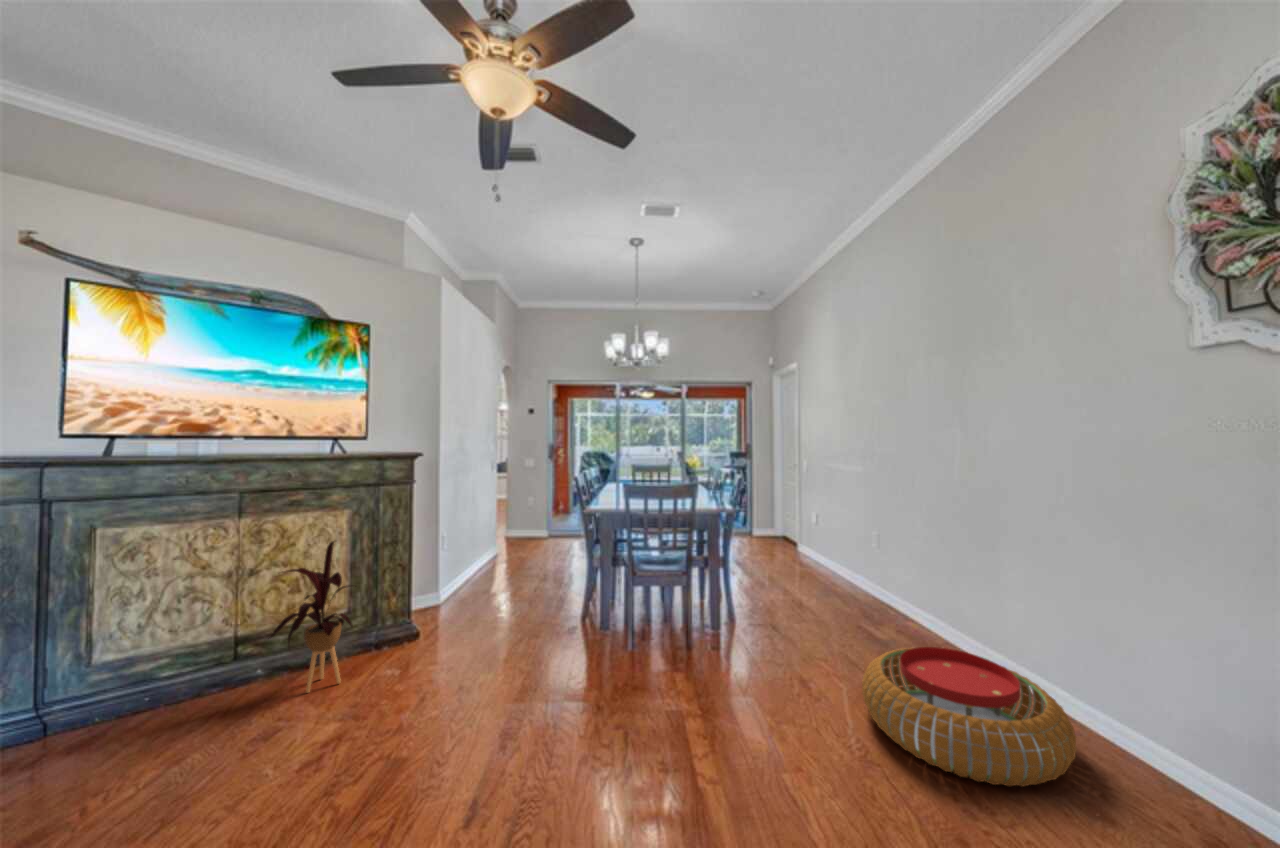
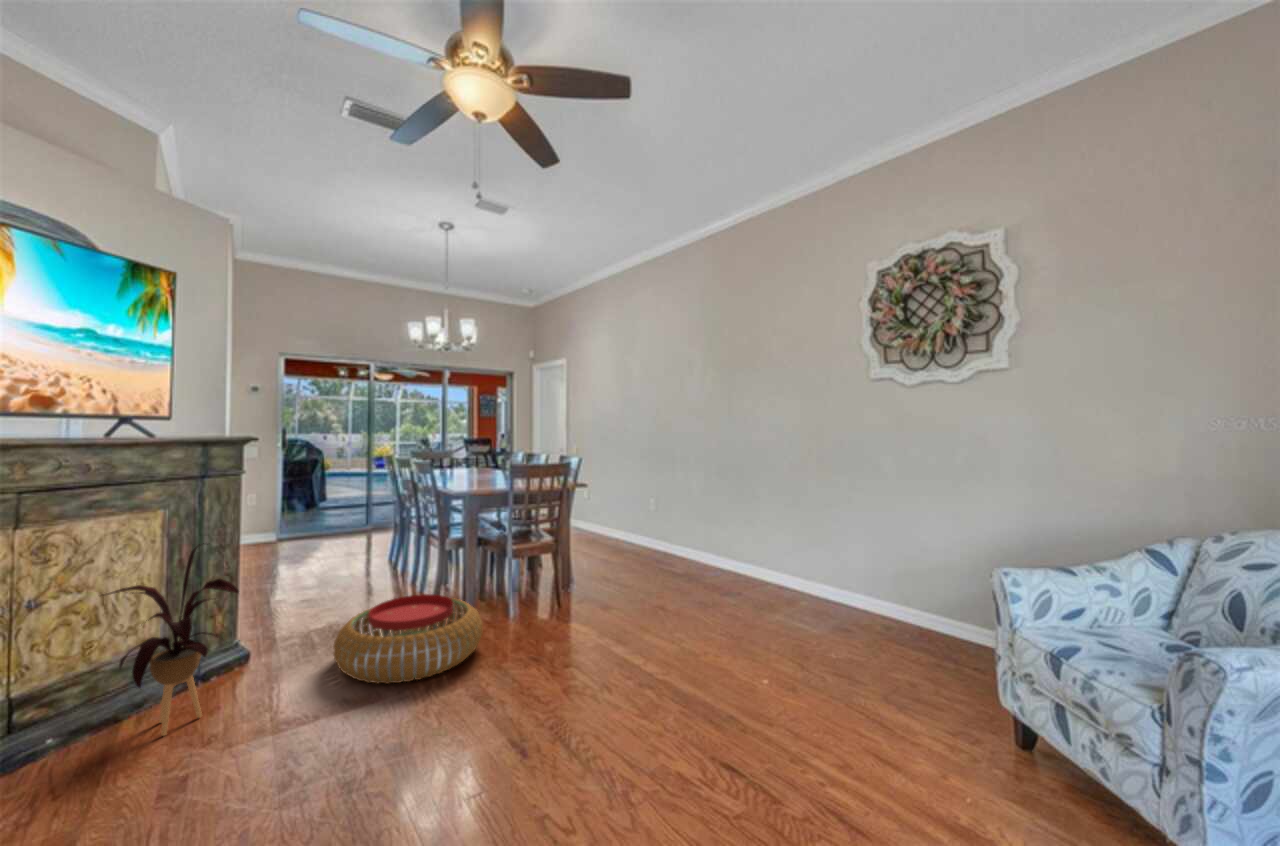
pouf: present [862,647,1077,786] -> present [333,594,482,684]

